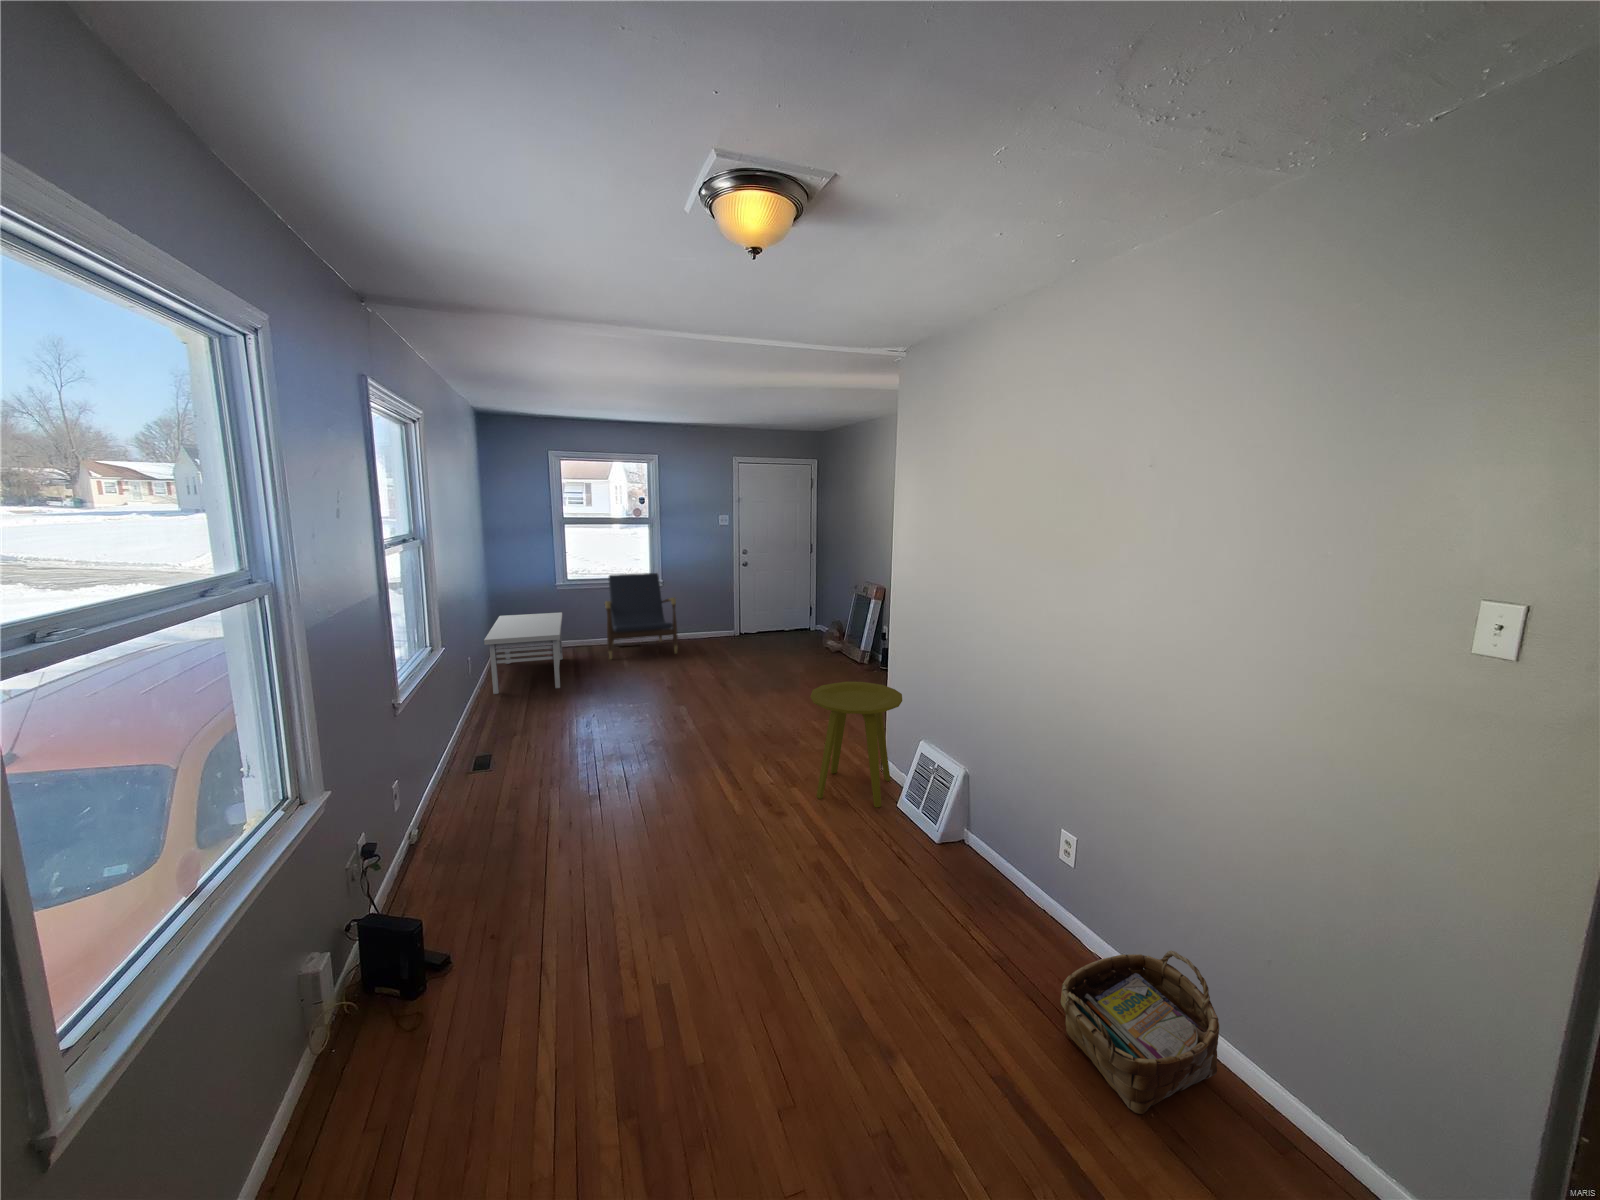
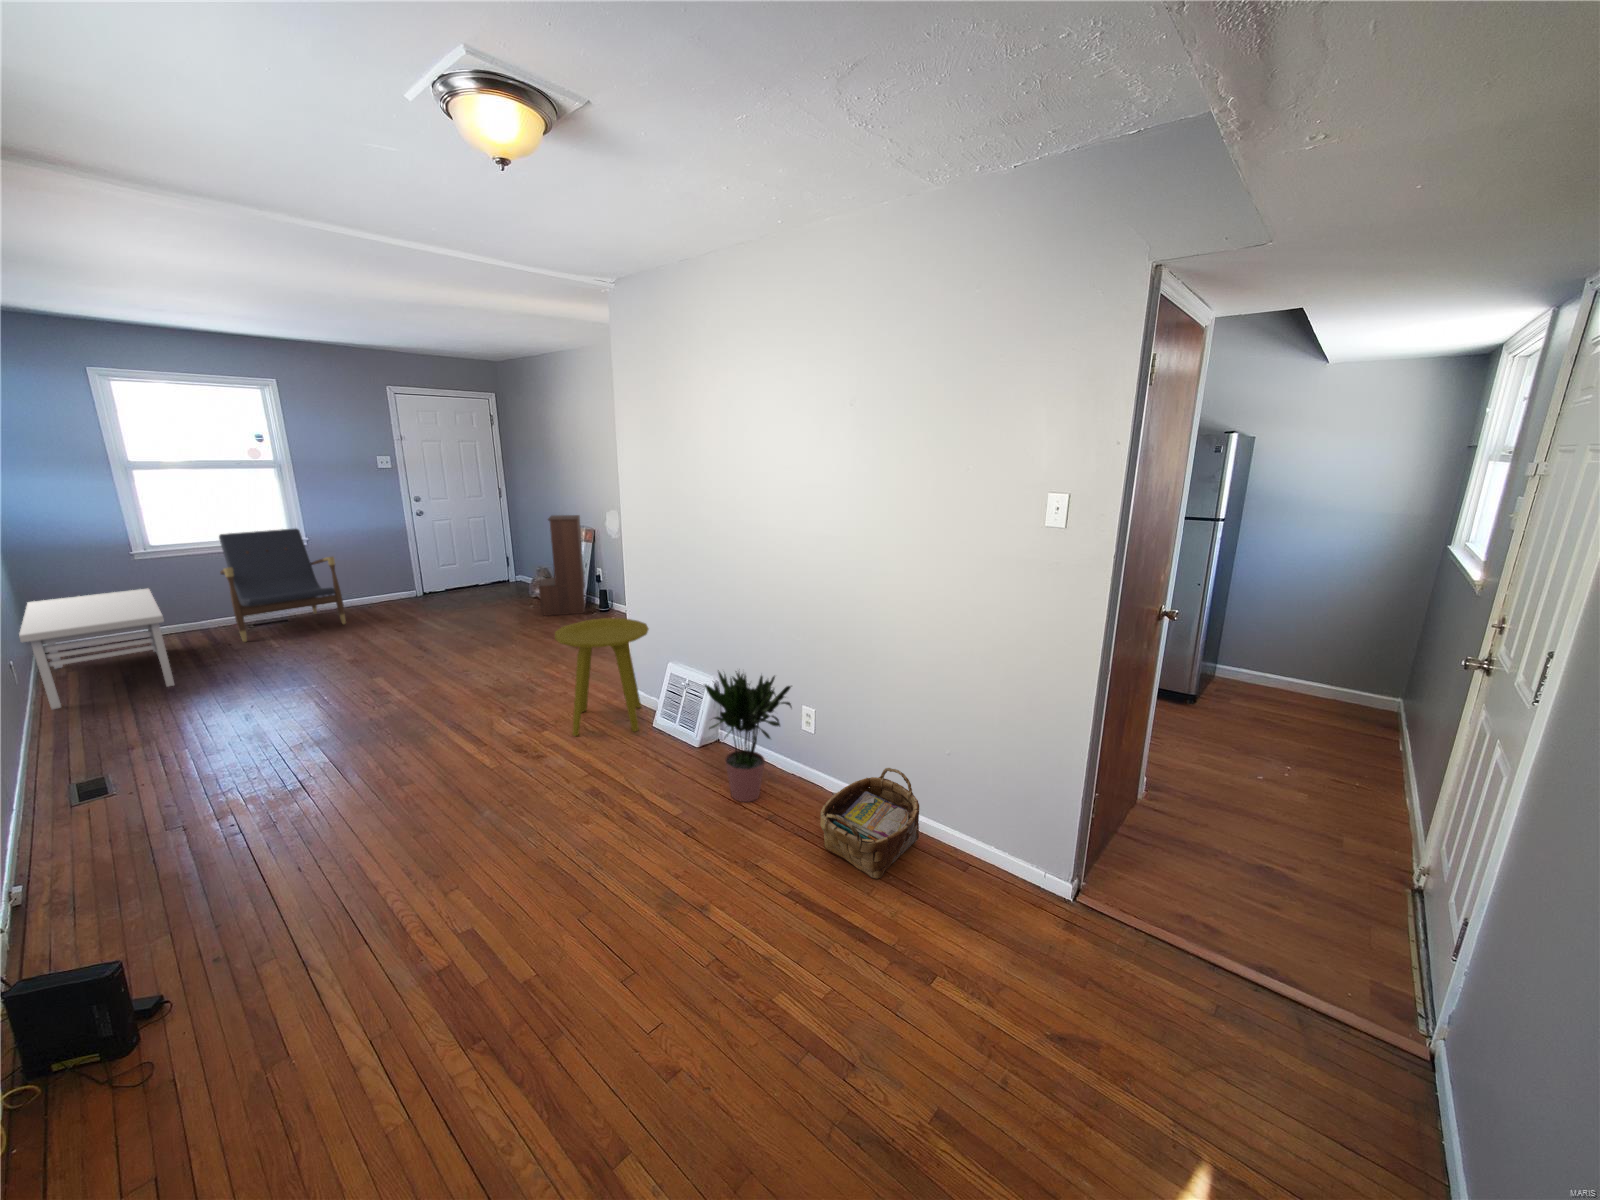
bookshelf: none [825,572,870,669] -> present [539,515,585,616]
potted plant: none [933,756,1057,932] -> present [705,672,792,802]

